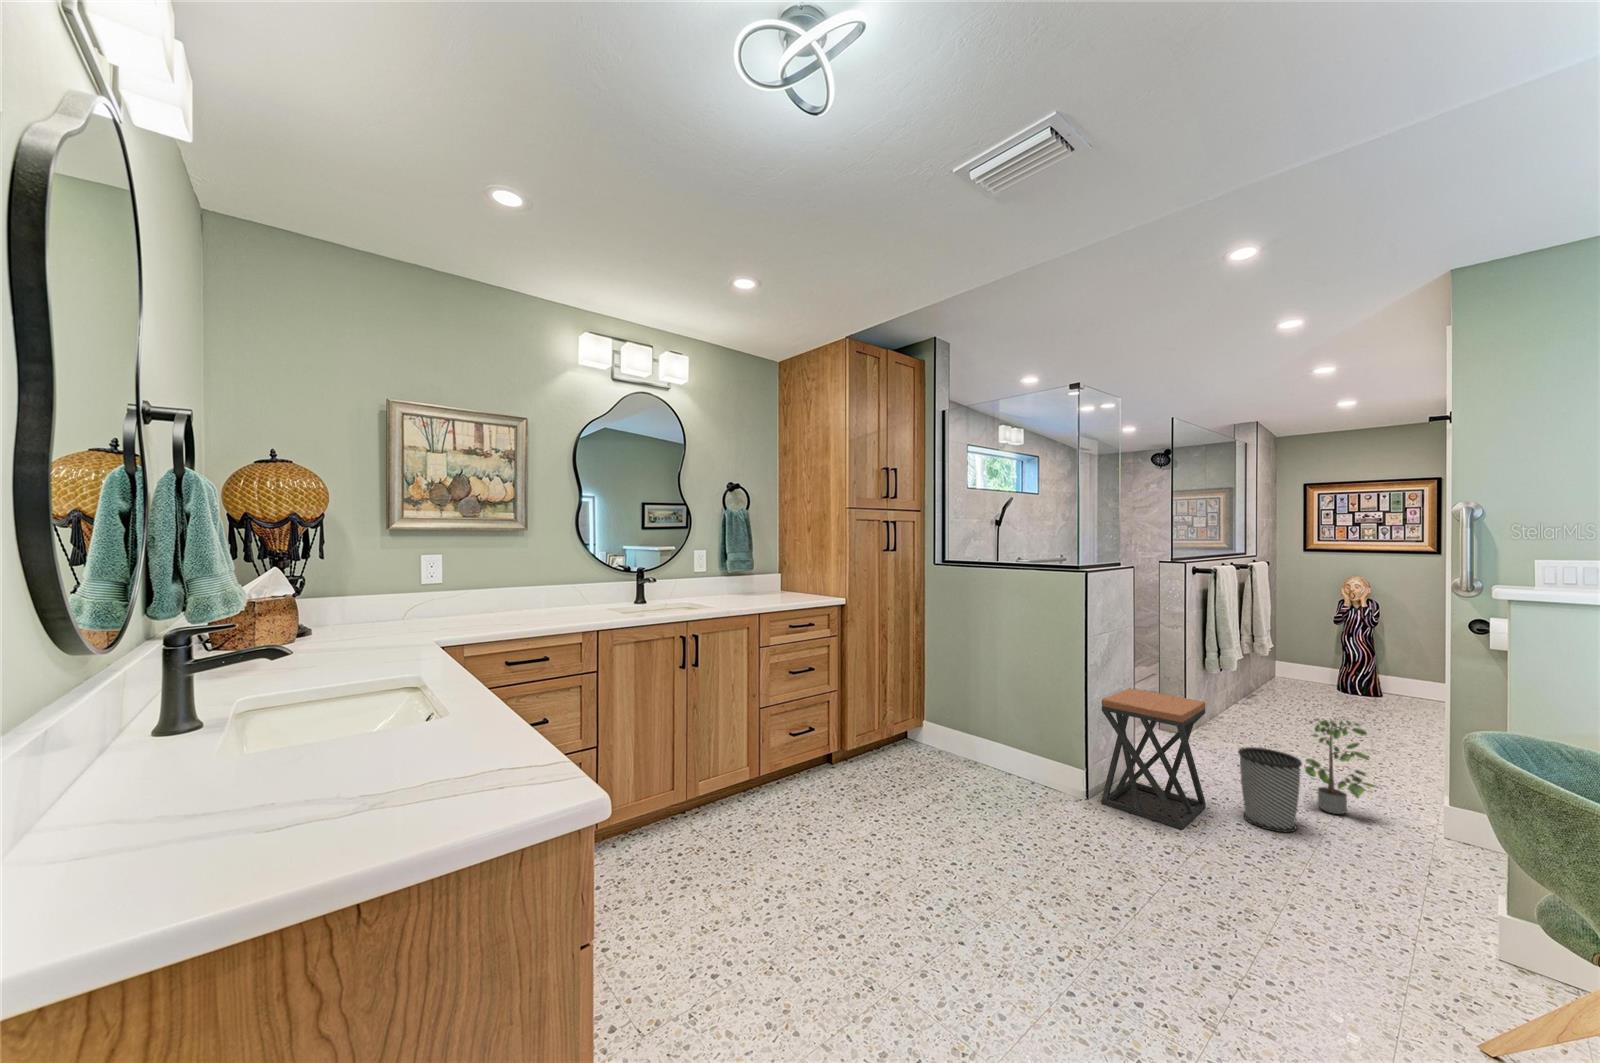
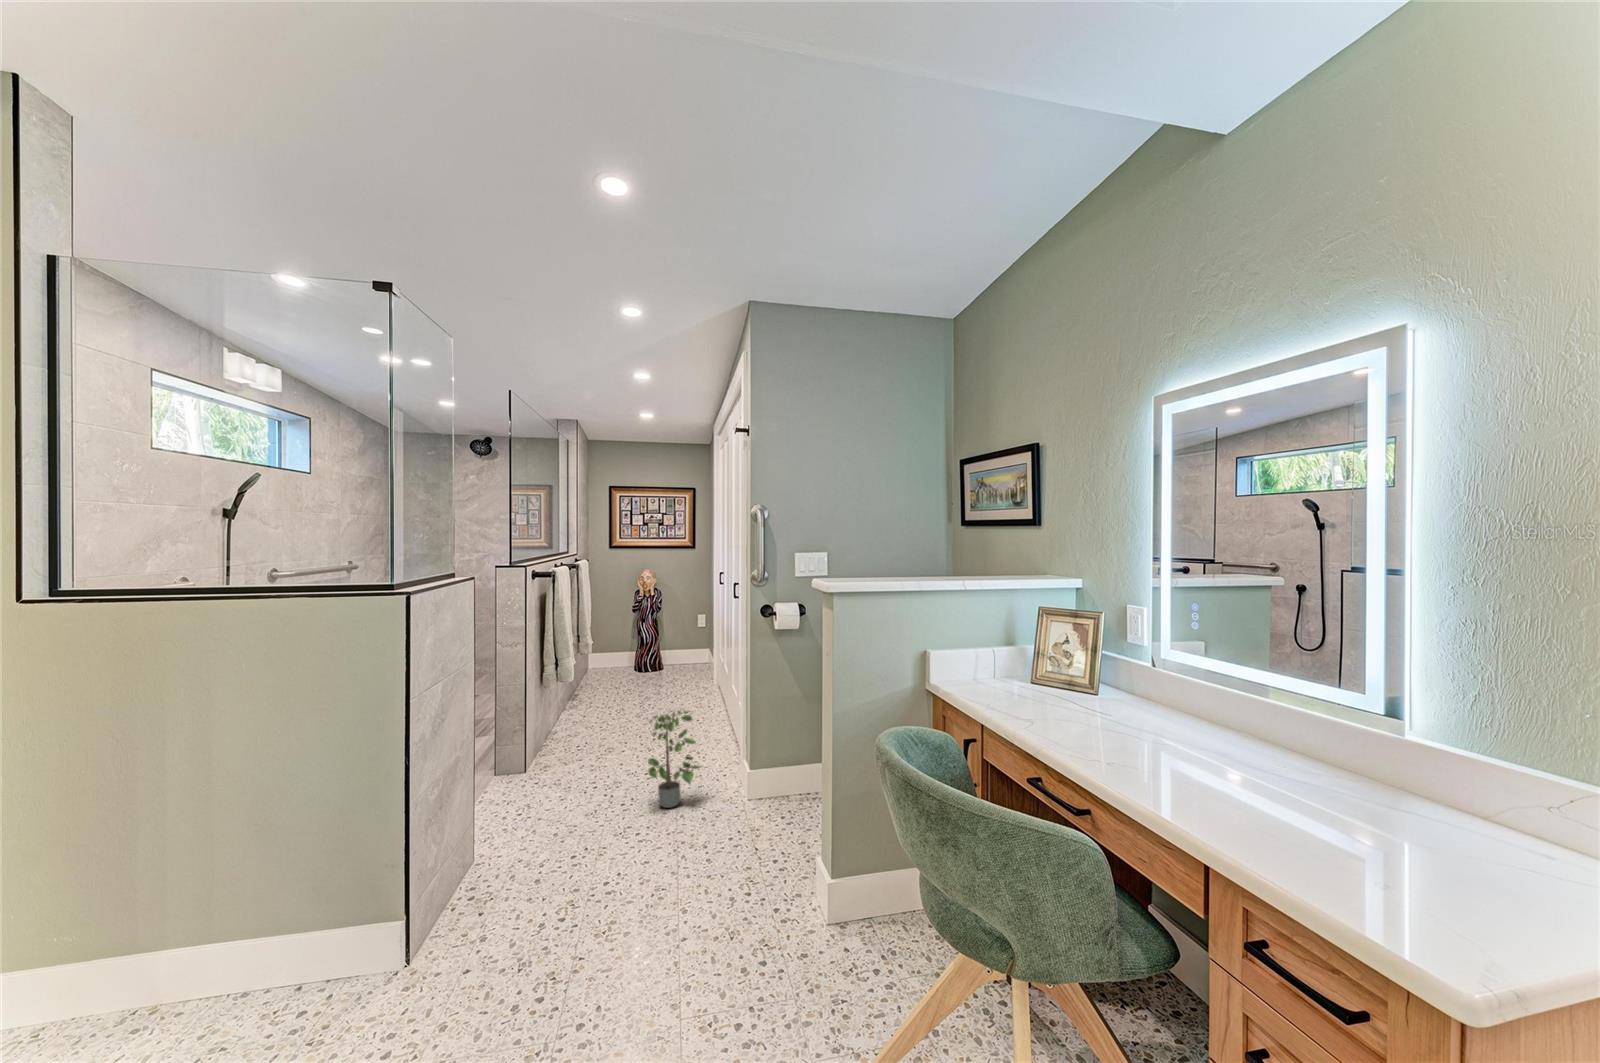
stool: present [1102,688,1206,829] -> none [433,733,564,925]
wastebasket: present [1238,747,1302,832] -> none [595,764,653,859]

